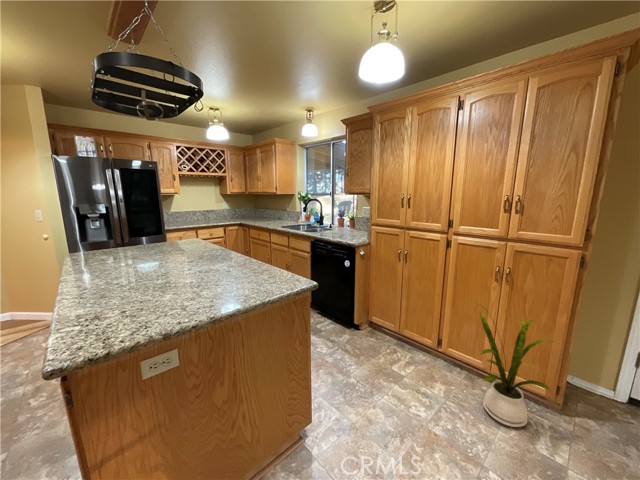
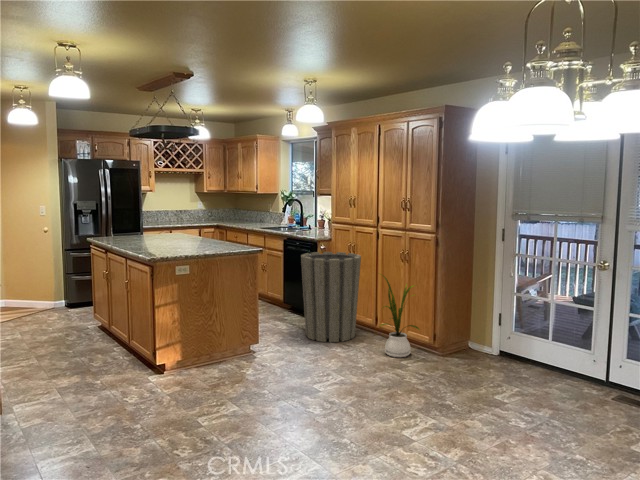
trash can: none [350,260,430,383] -> present [301,252,361,342]

